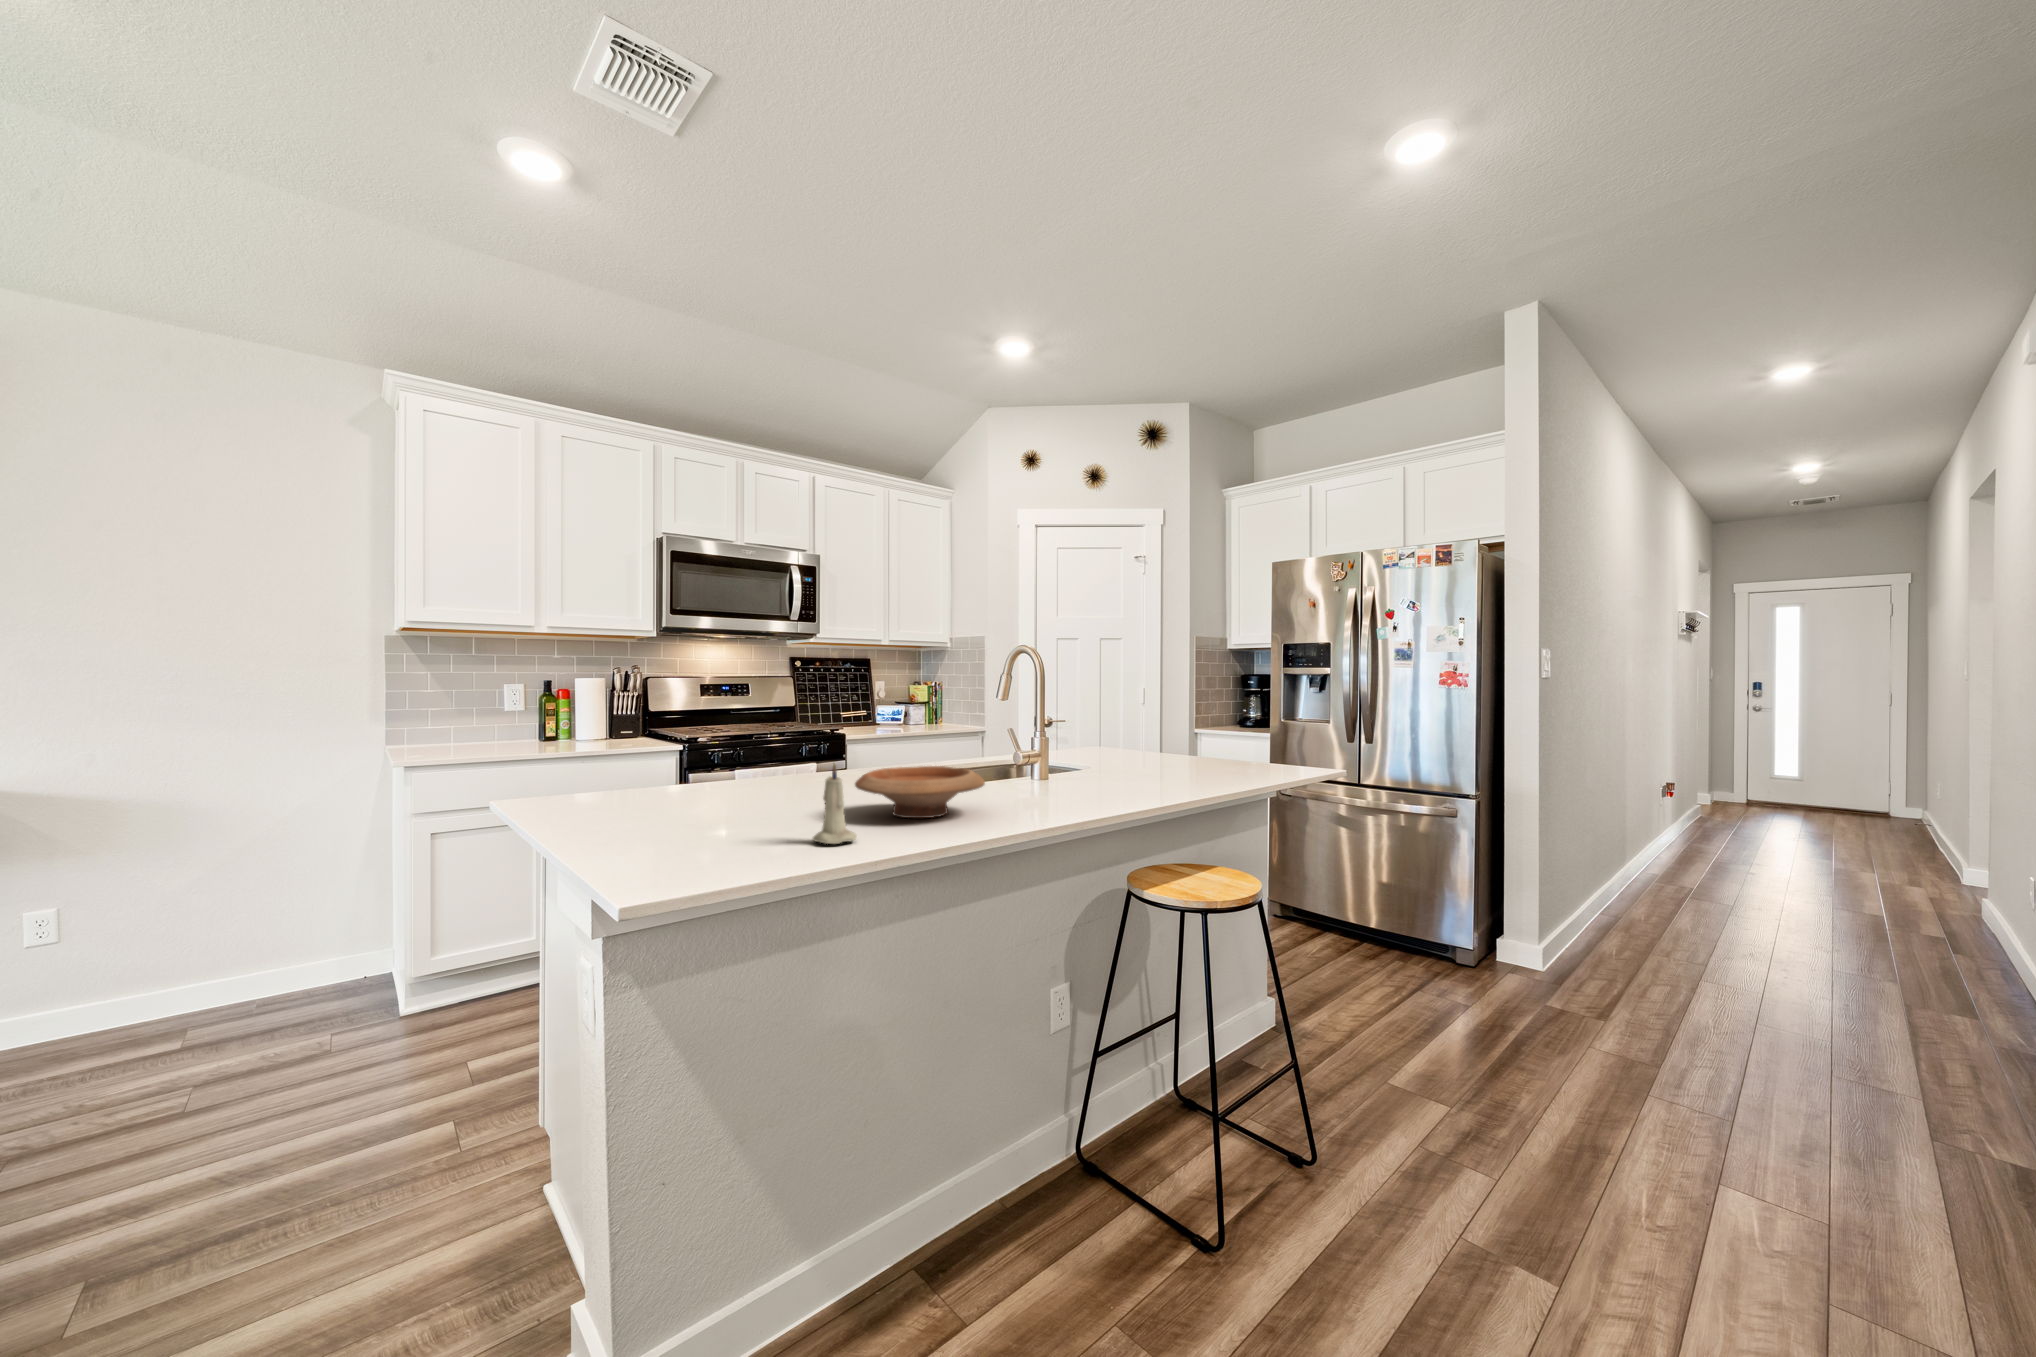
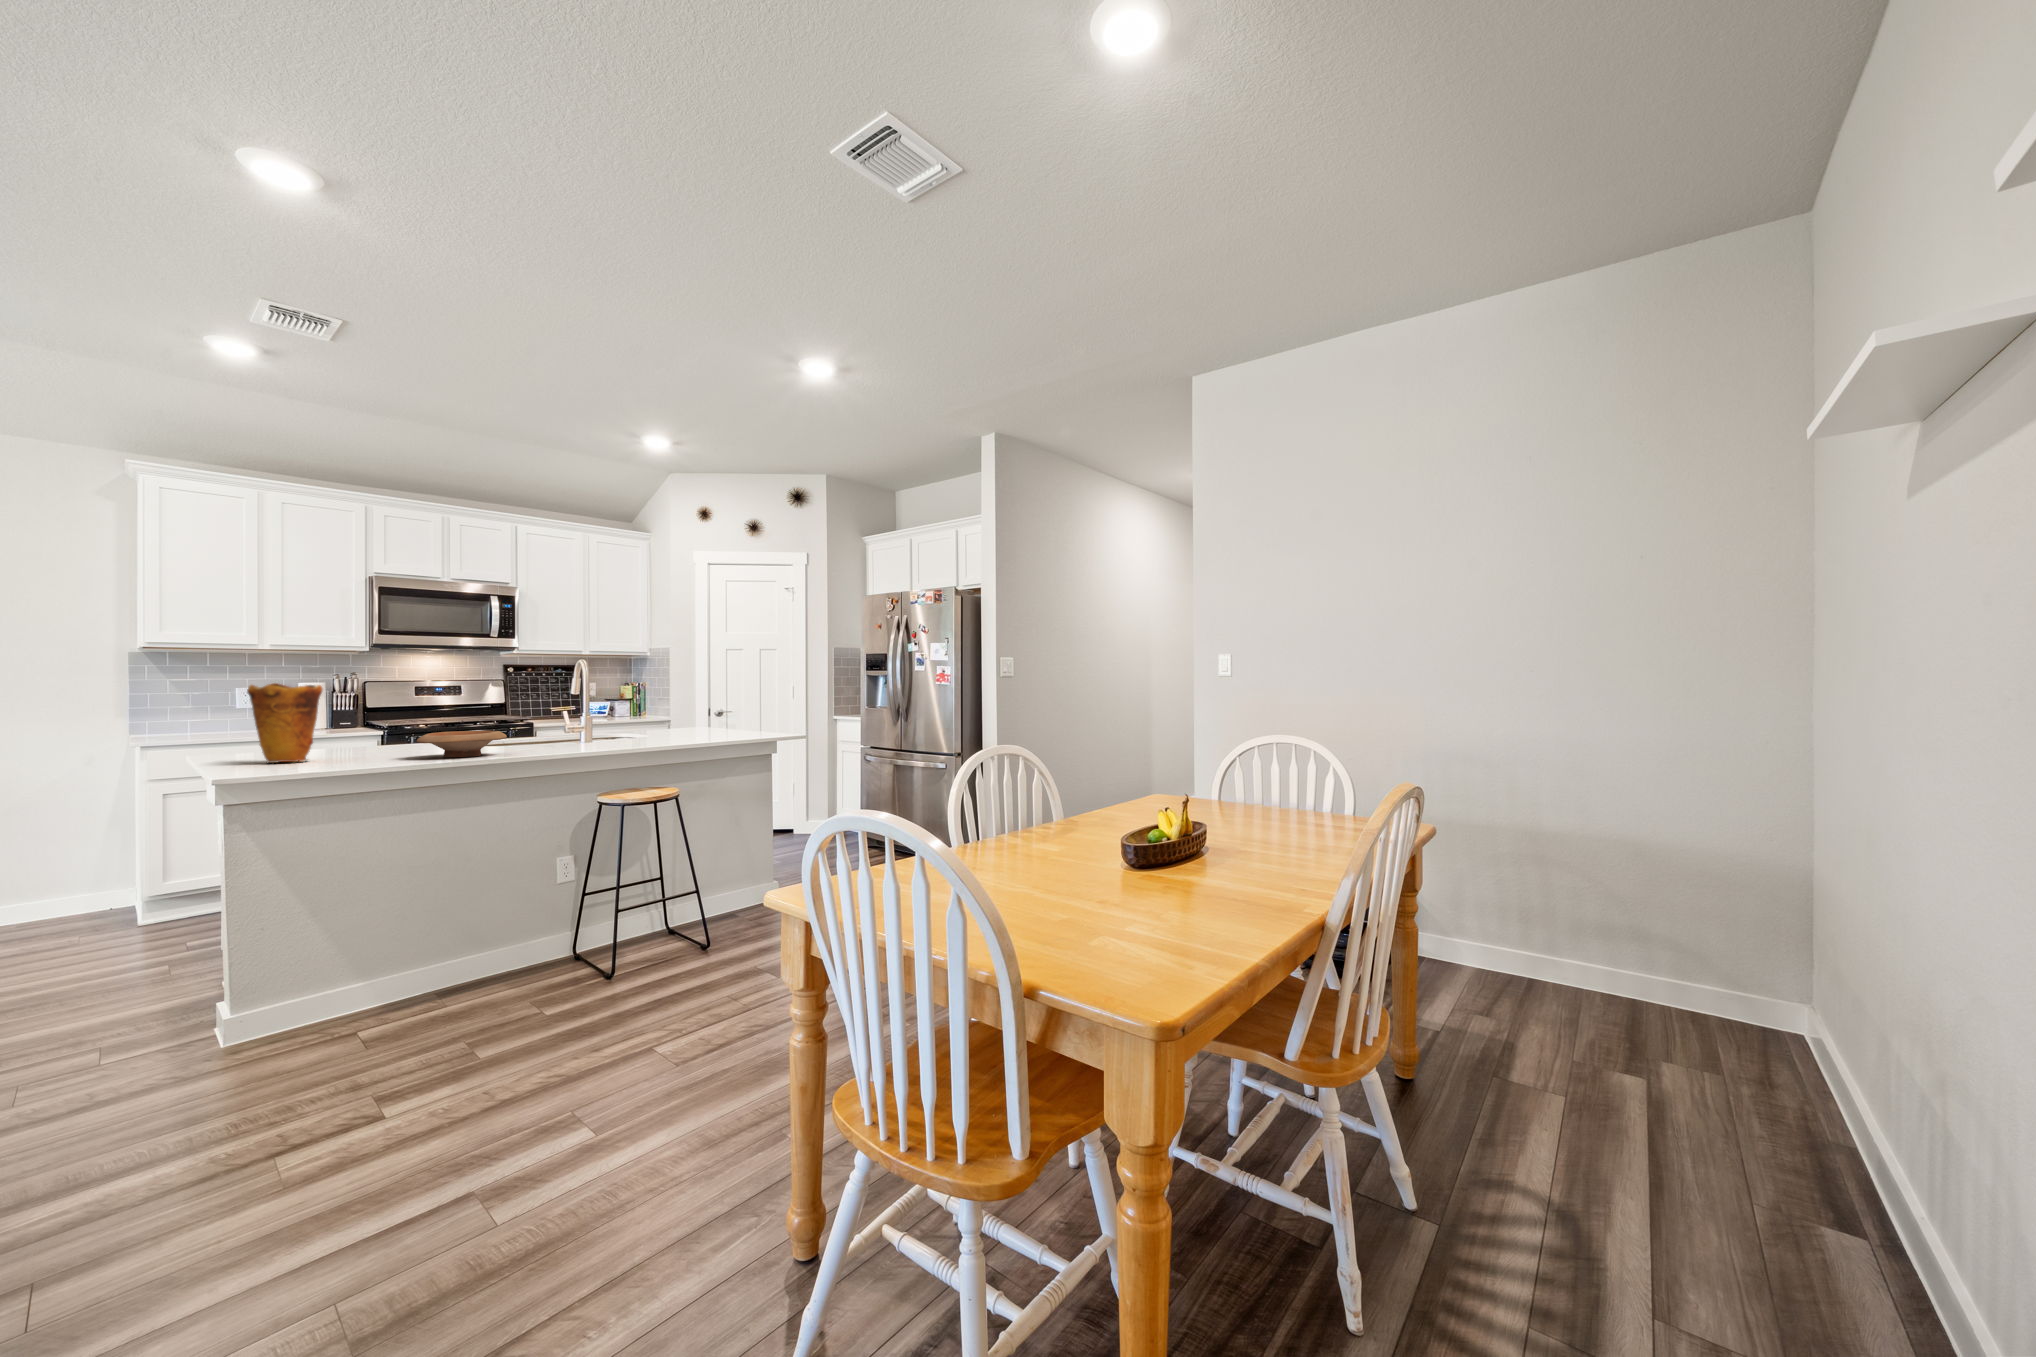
vase: none [600,682,709,828] -> present [247,683,323,763]
candle: present [813,764,857,844] -> none [364,723,392,765]

